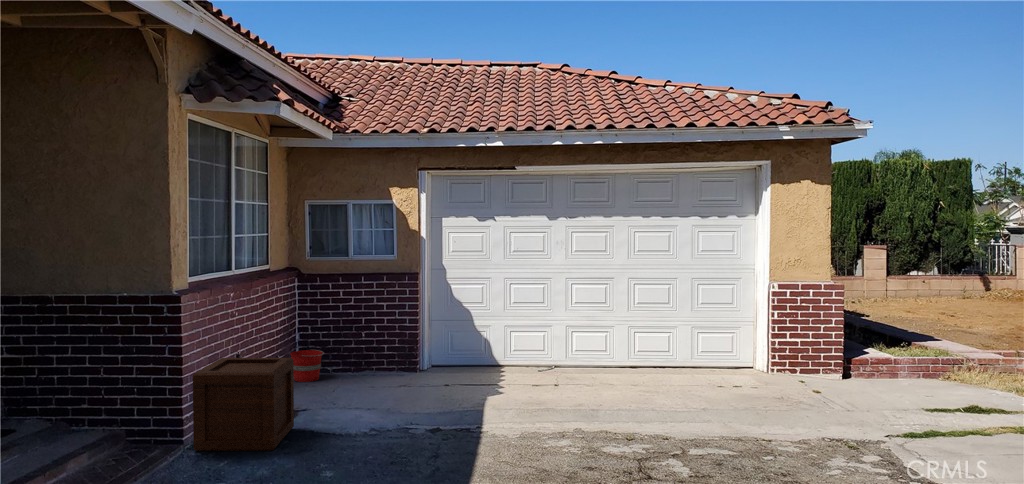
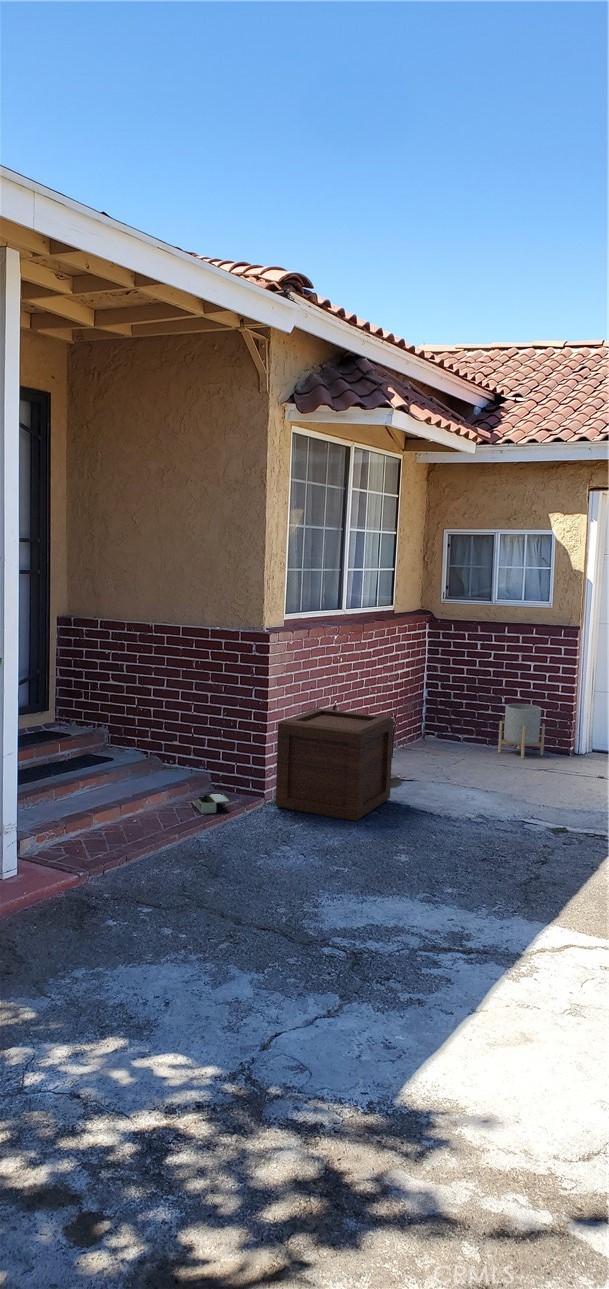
planter: none [364,336,398,379] -> present [498,704,545,759]
bucket: present [290,349,324,382] -> none [412,711,452,749]
toolbox: none [108,445,150,470] -> present [193,793,230,814]

